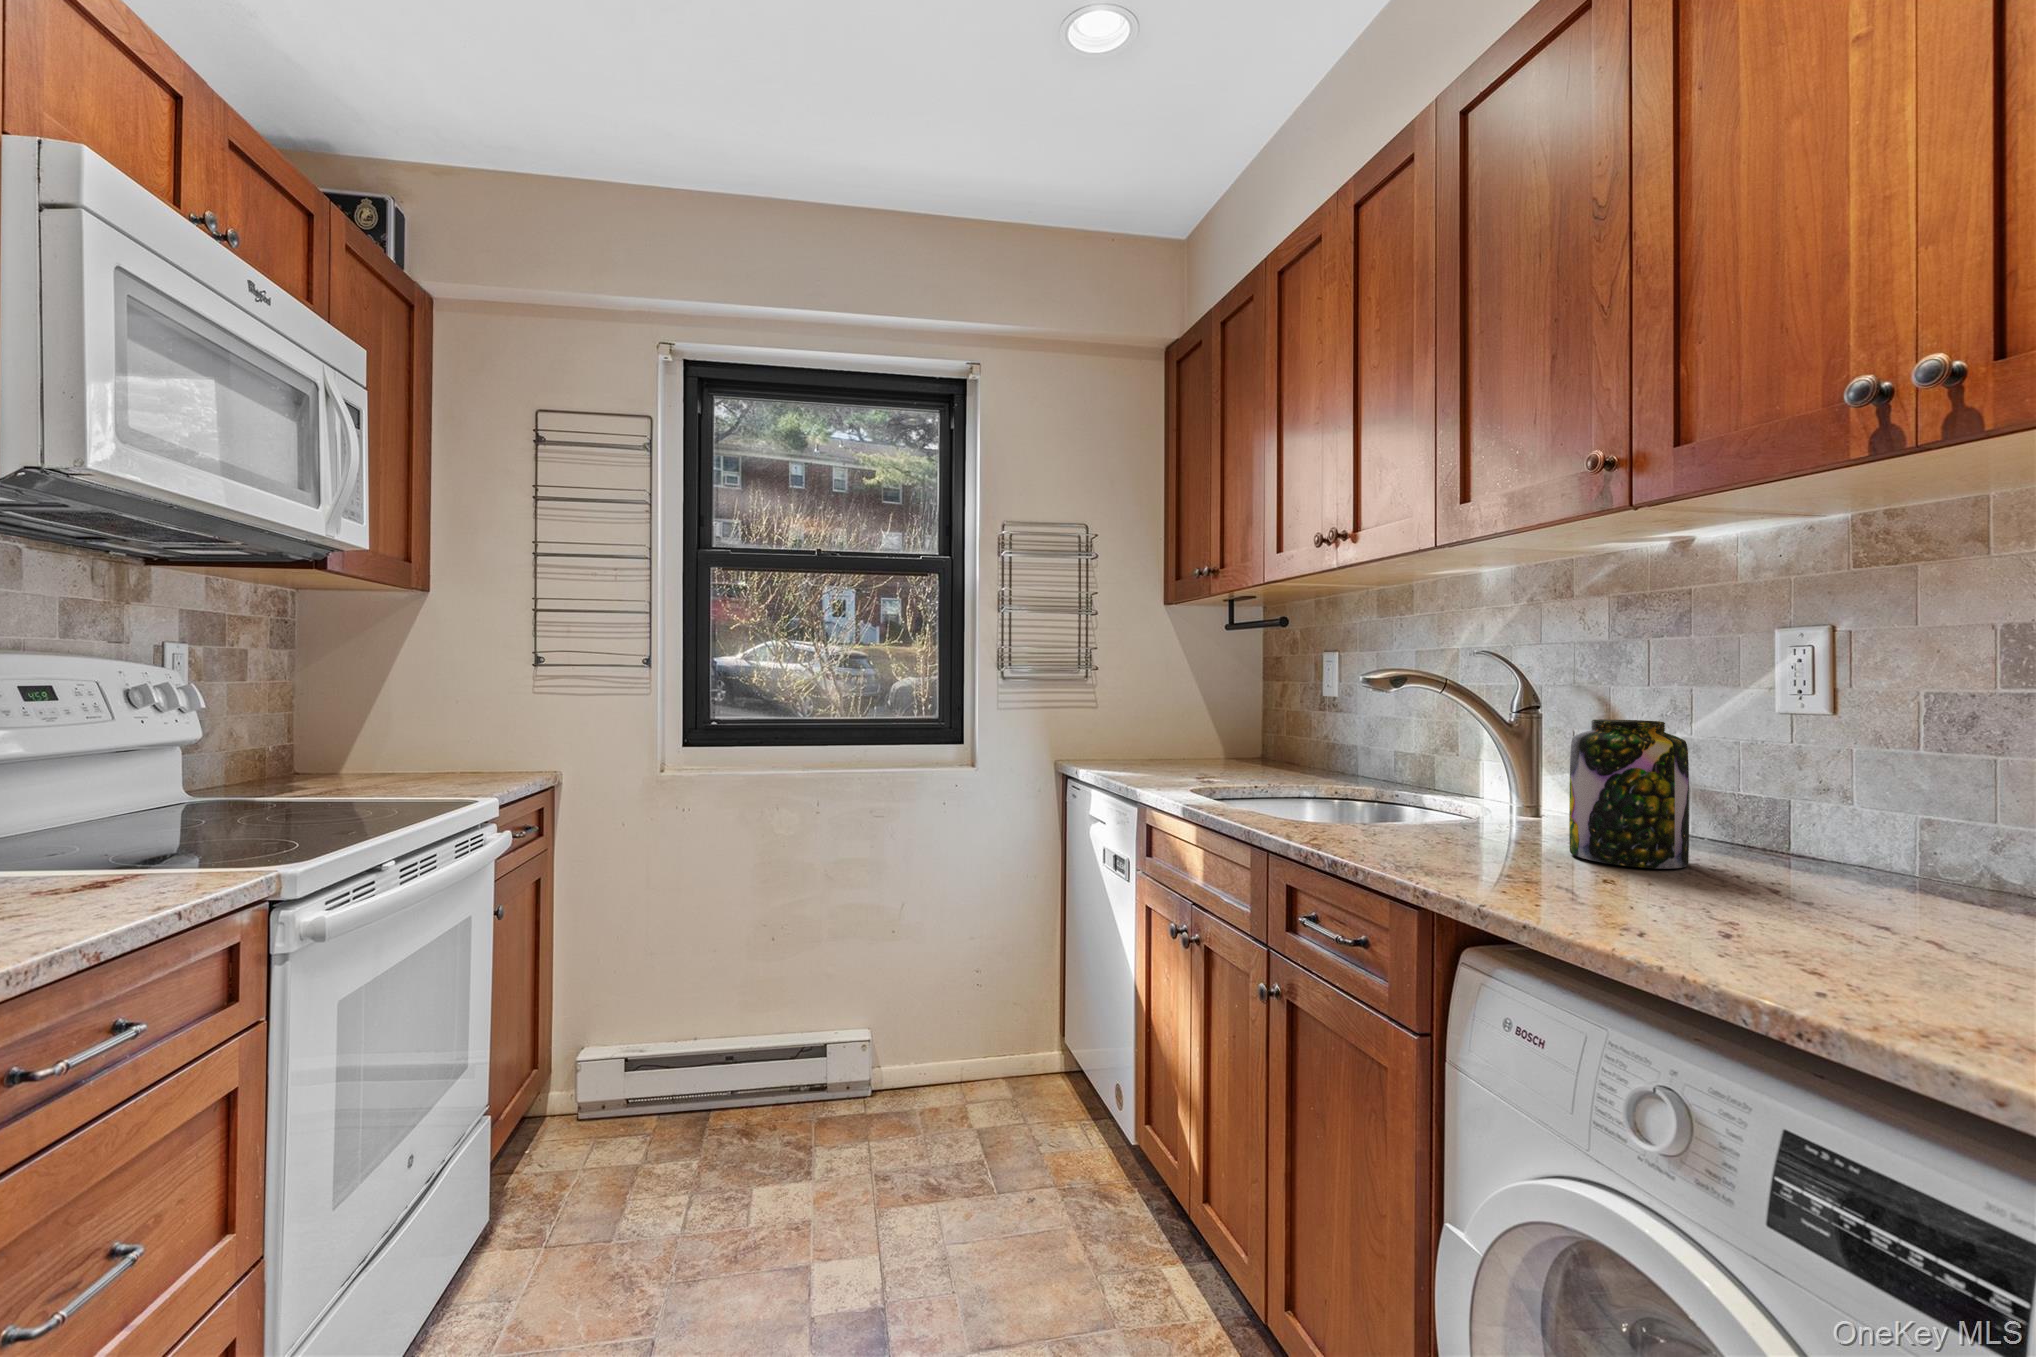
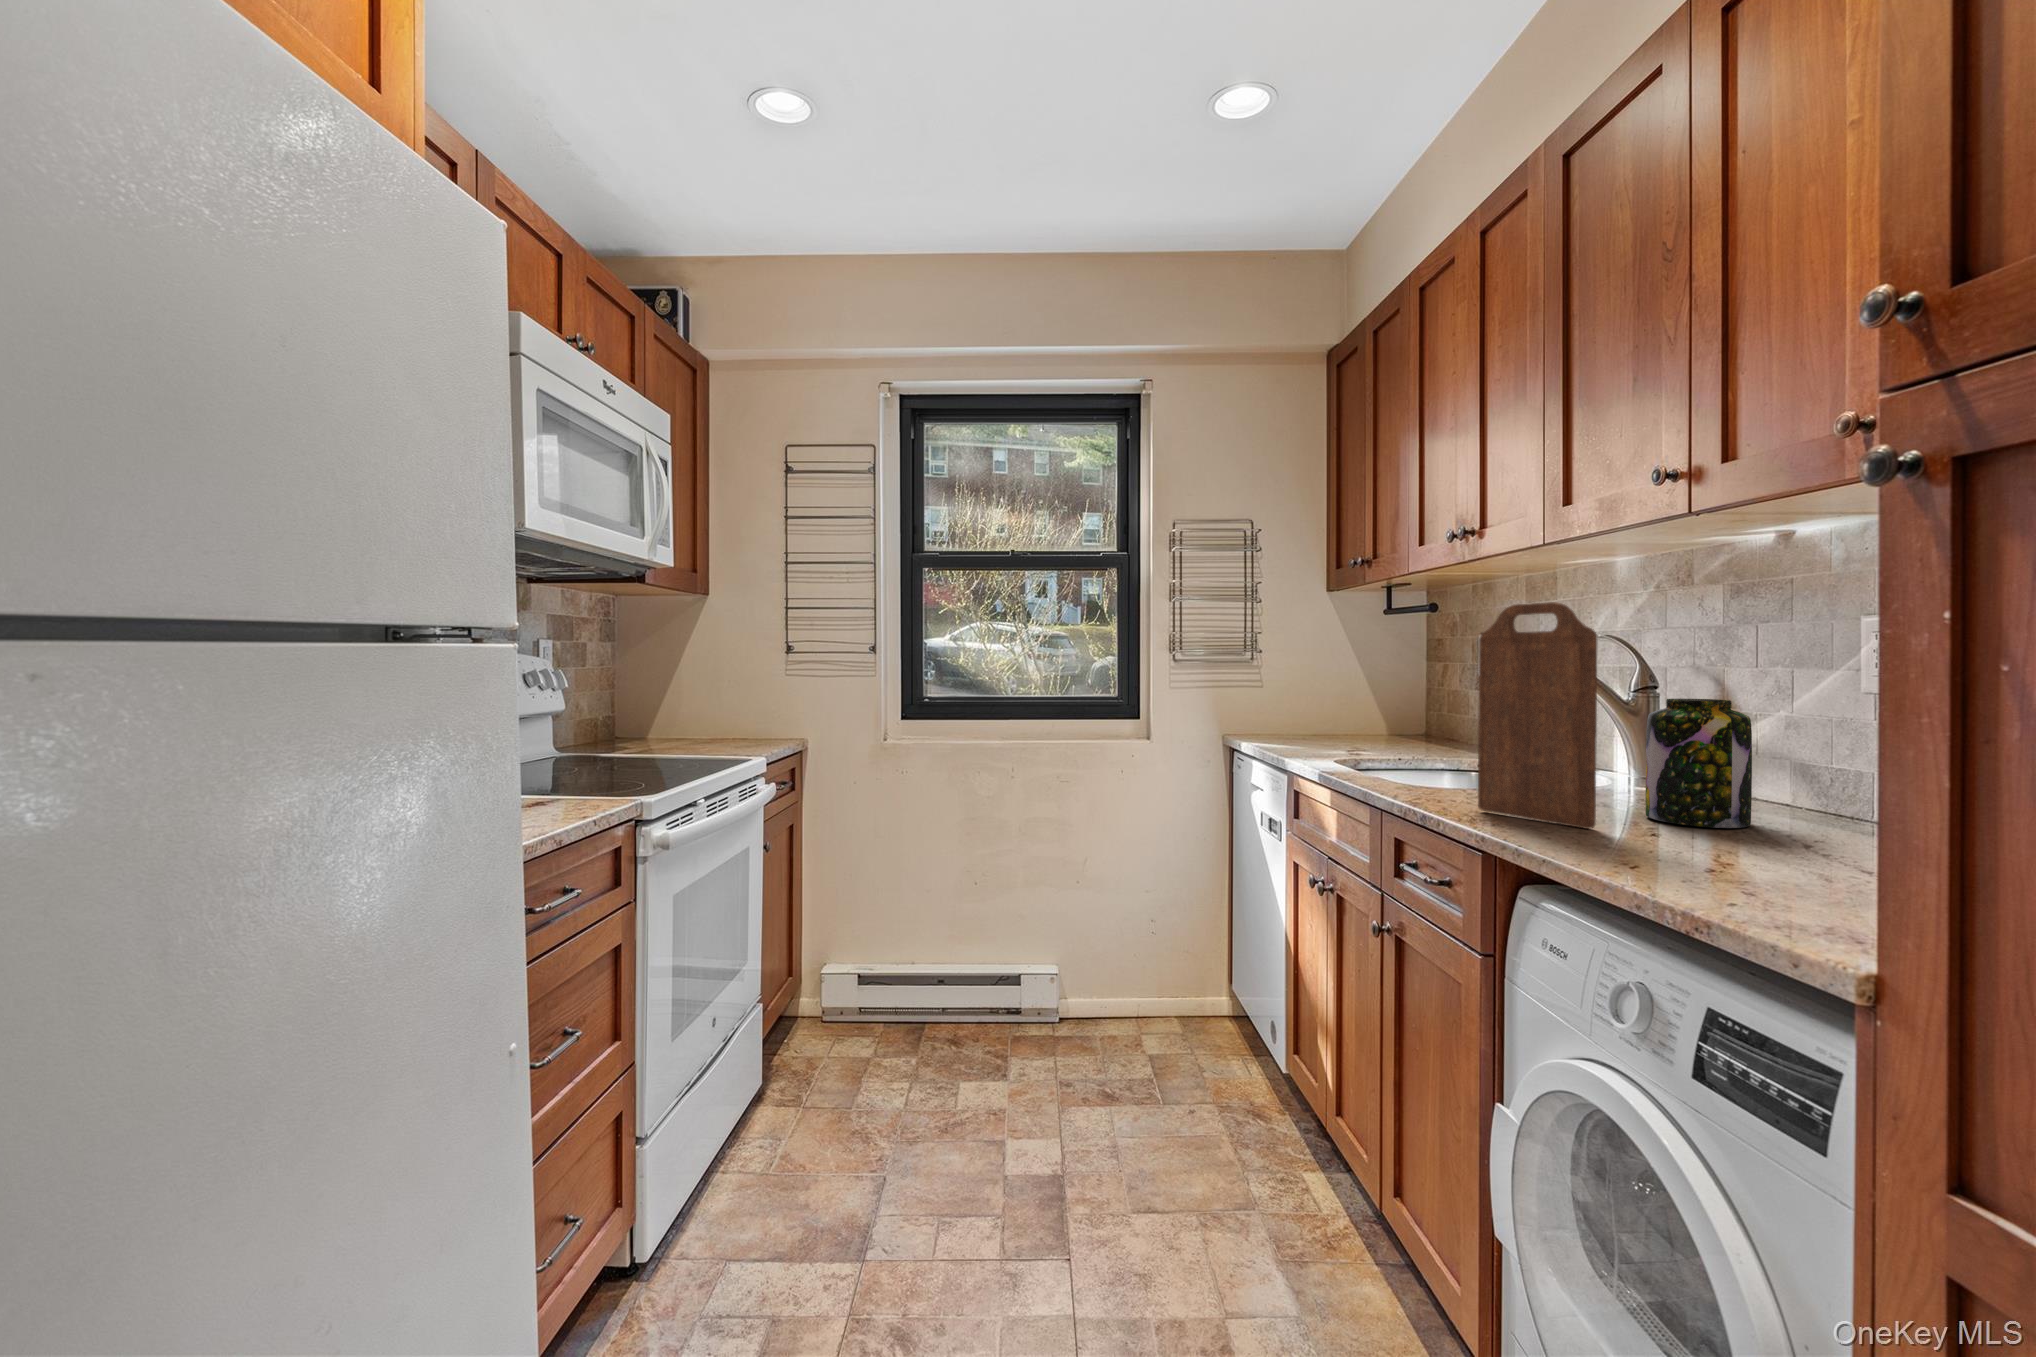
cutting board: none [1390,606,1538,875] -> present [1478,602,1598,829]

